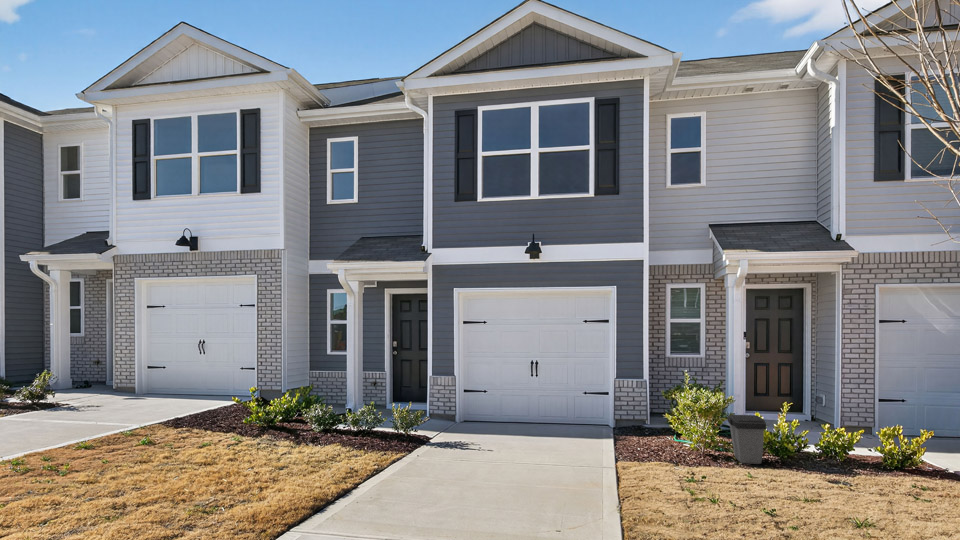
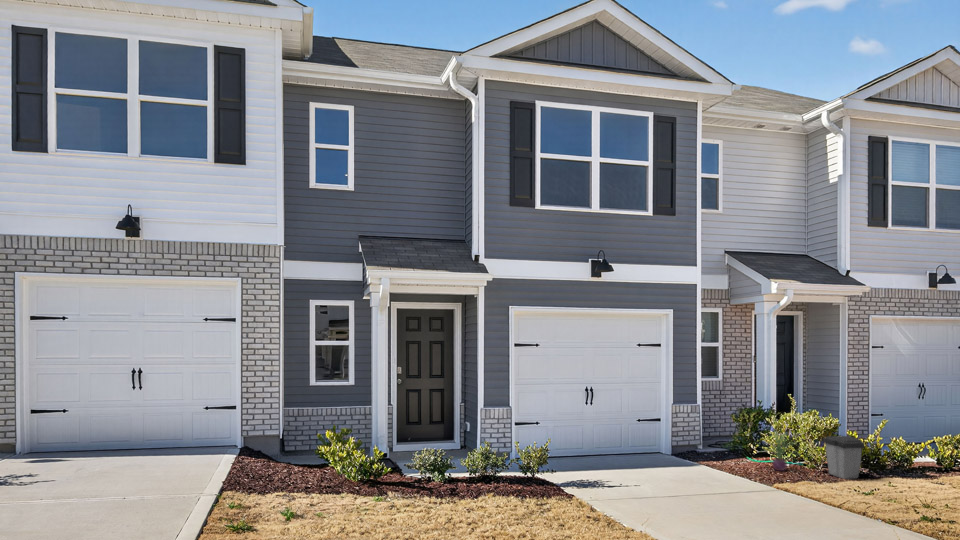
decorative plant: none [662,406,708,450] -> present [772,435,787,471]

